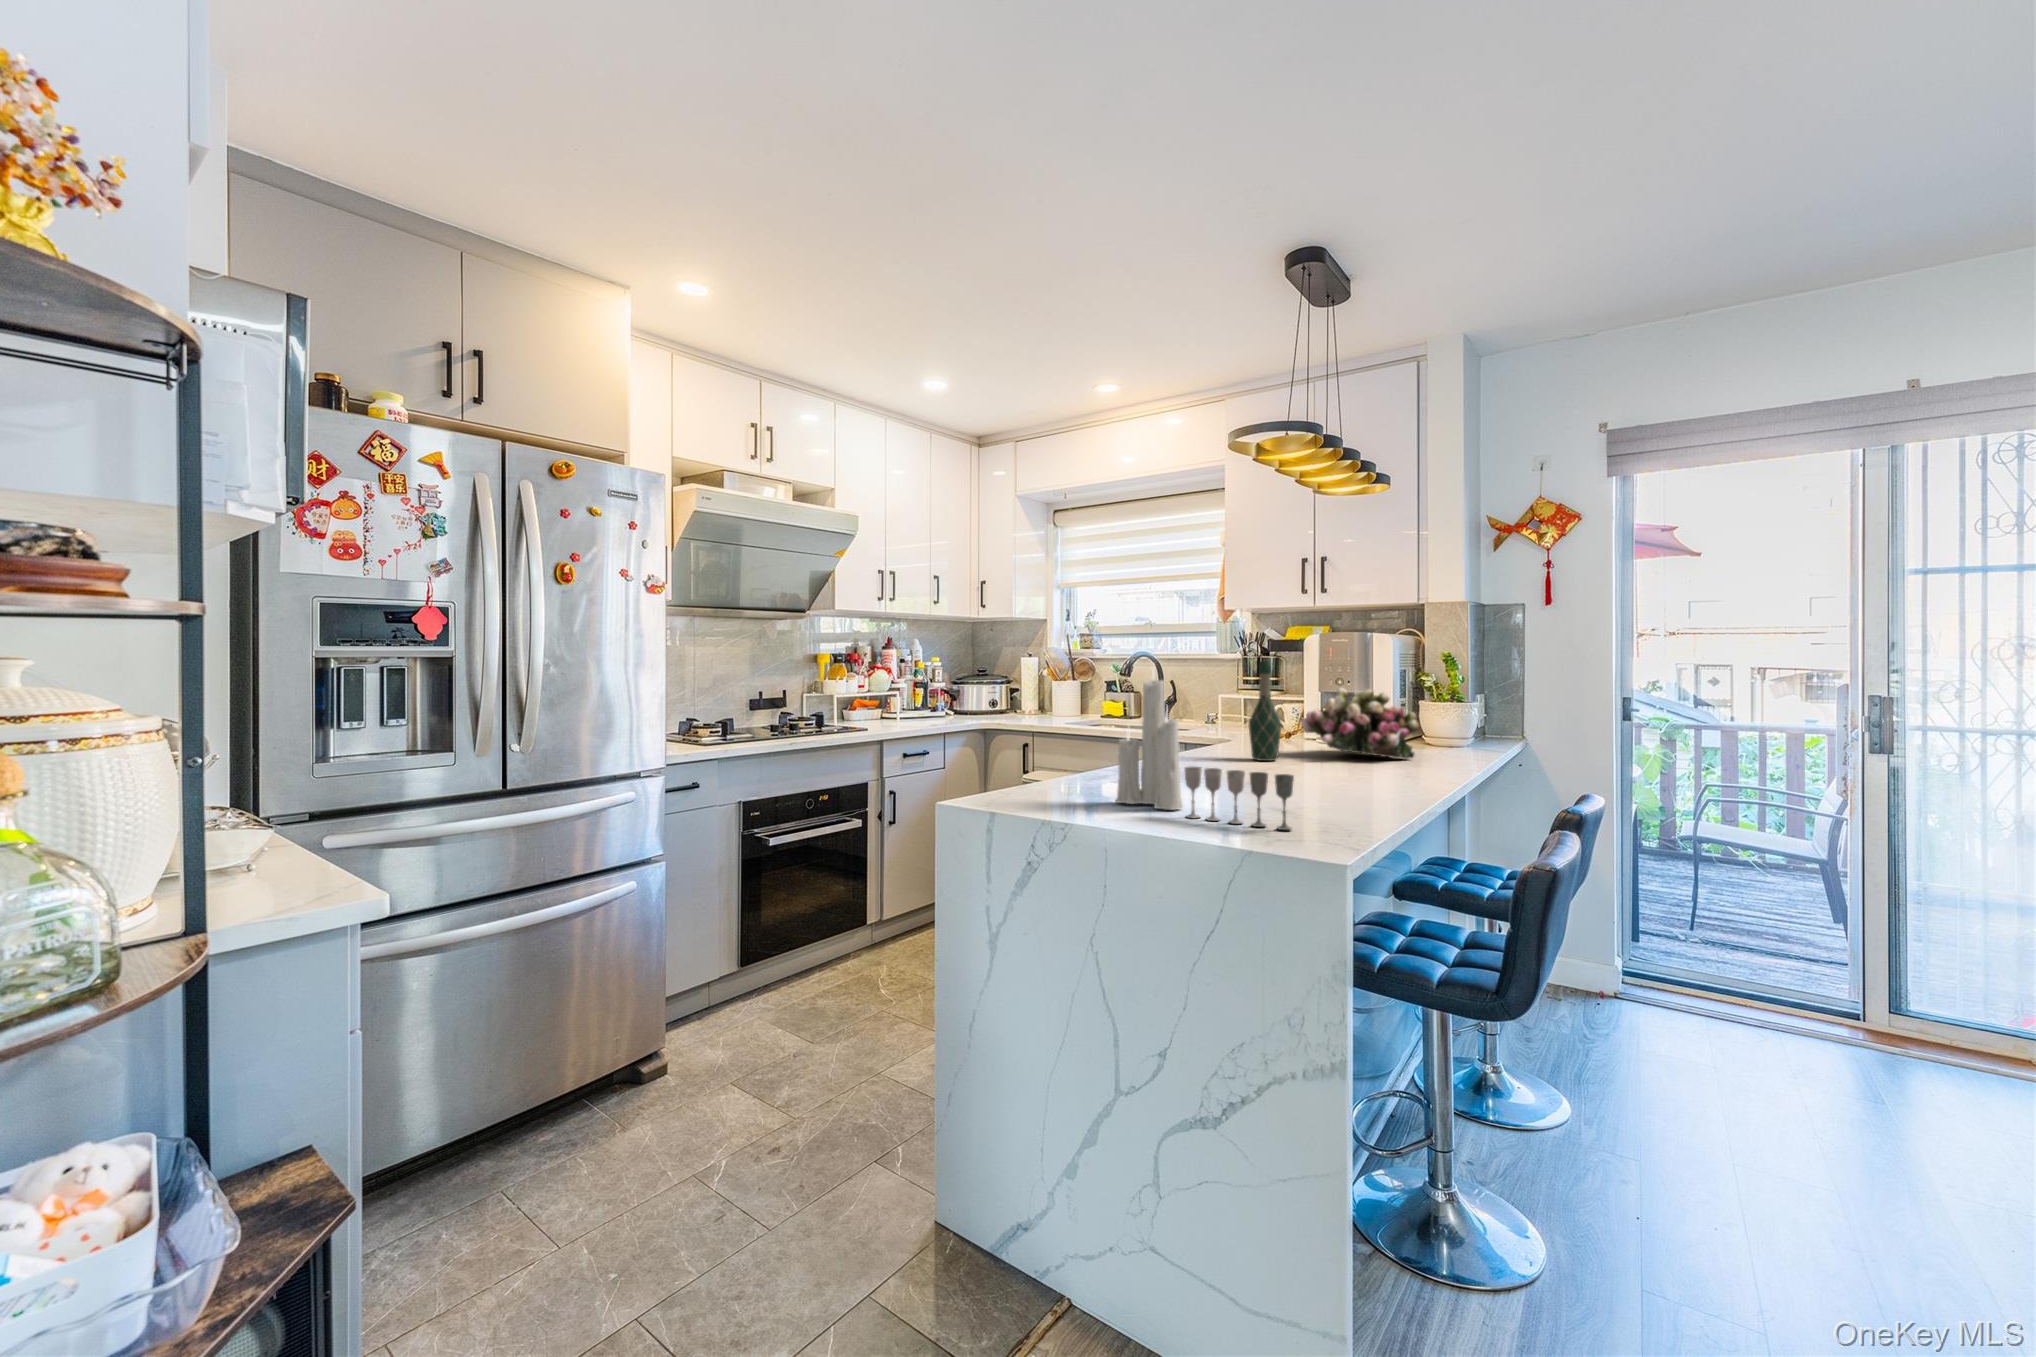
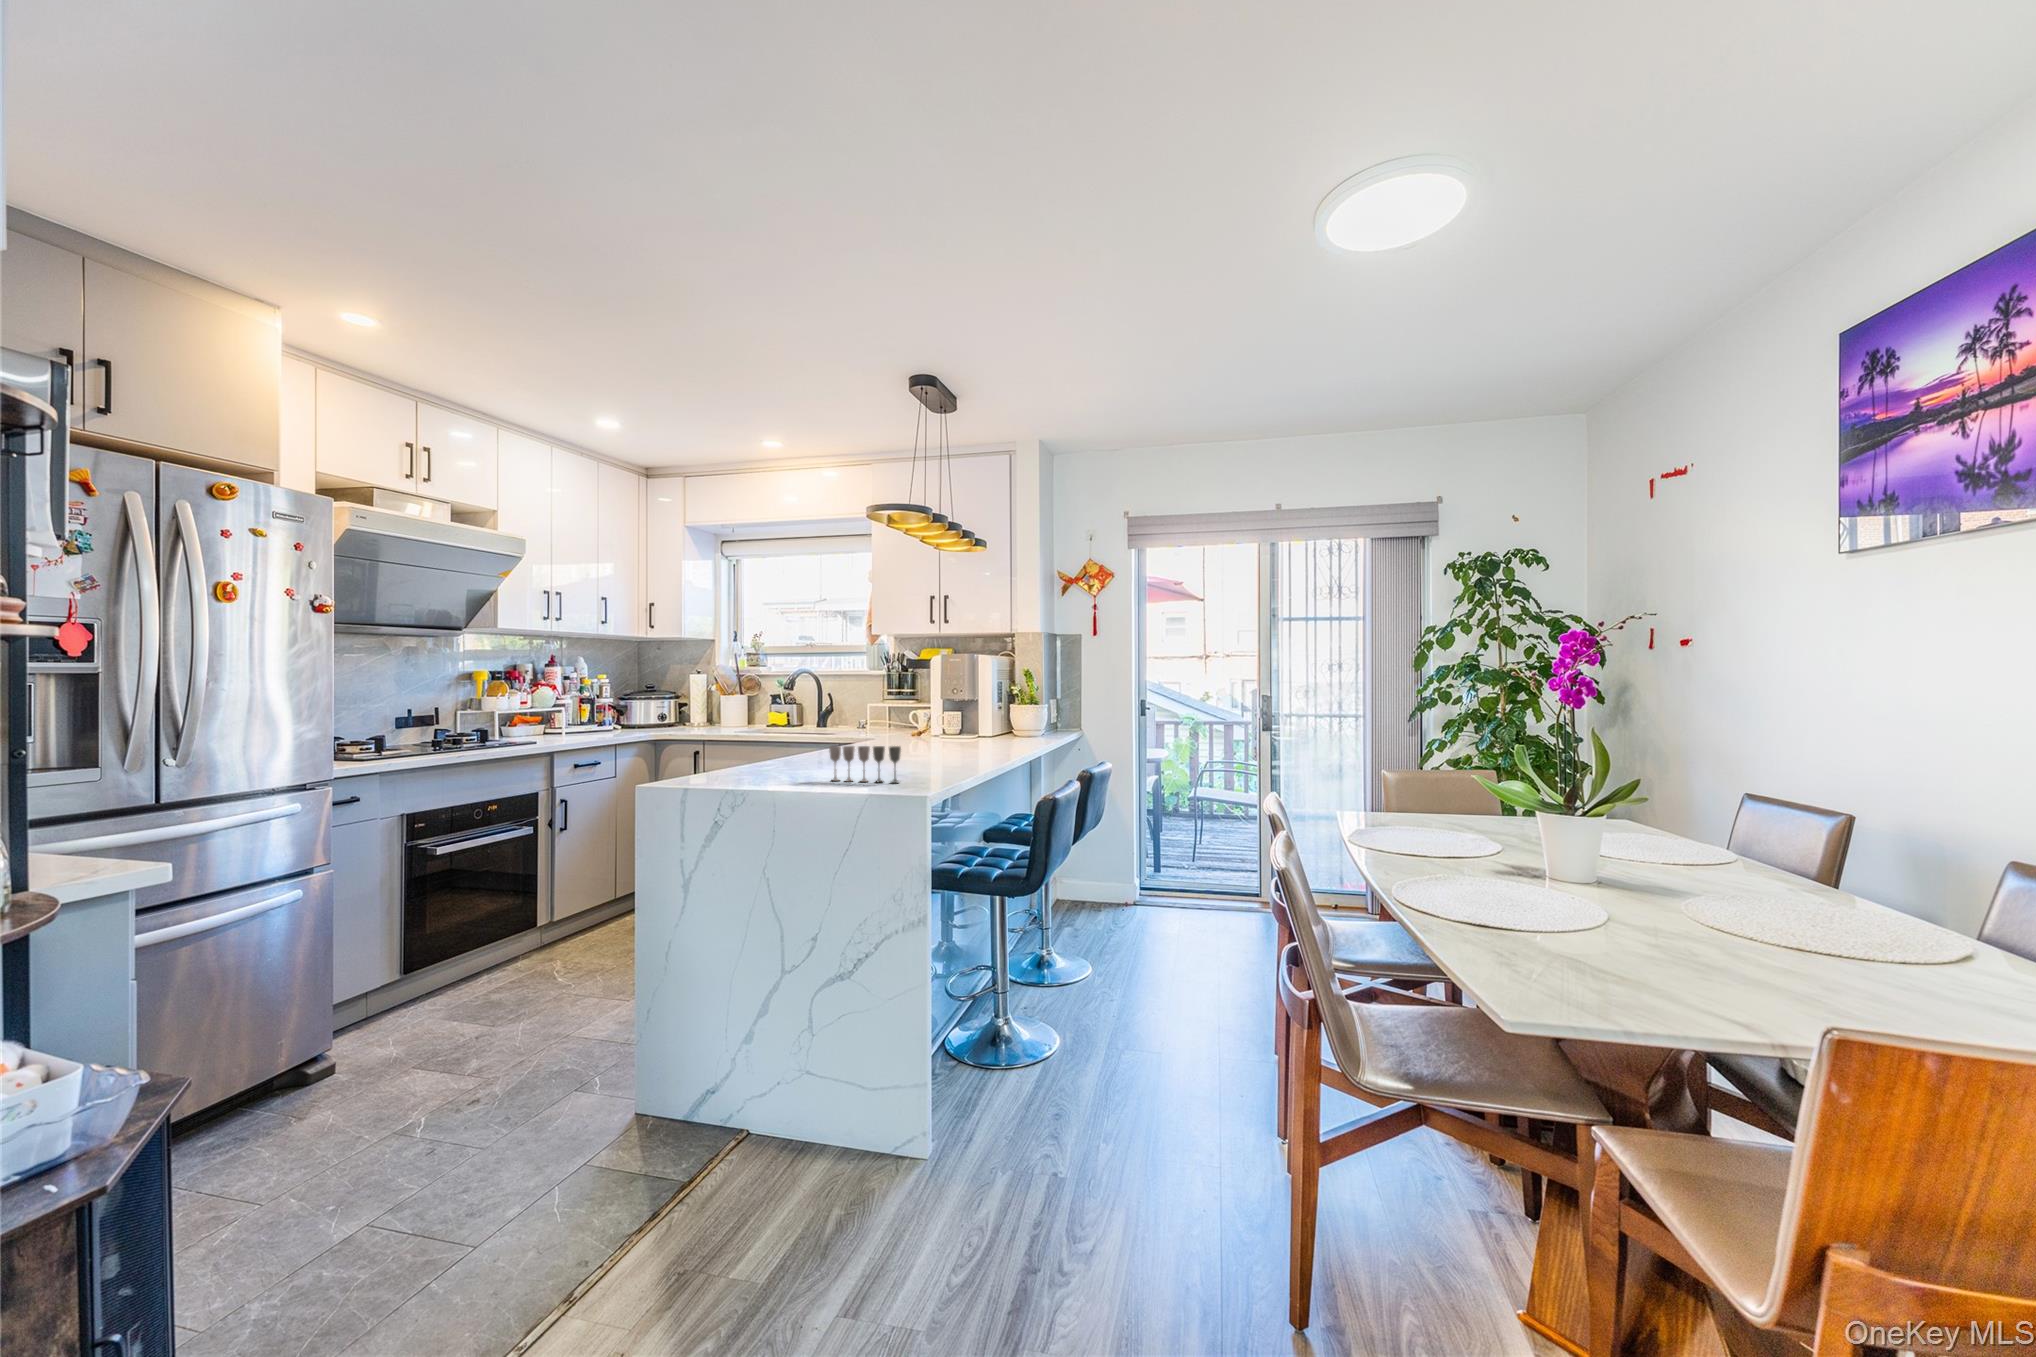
wine bottle: present [1249,661,1282,761] -> none [883,675,908,750]
candle: present [1116,674,1183,810] -> none [779,668,829,778]
flower arrangement: present [1301,688,1419,759] -> none [923,694,1004,745]

